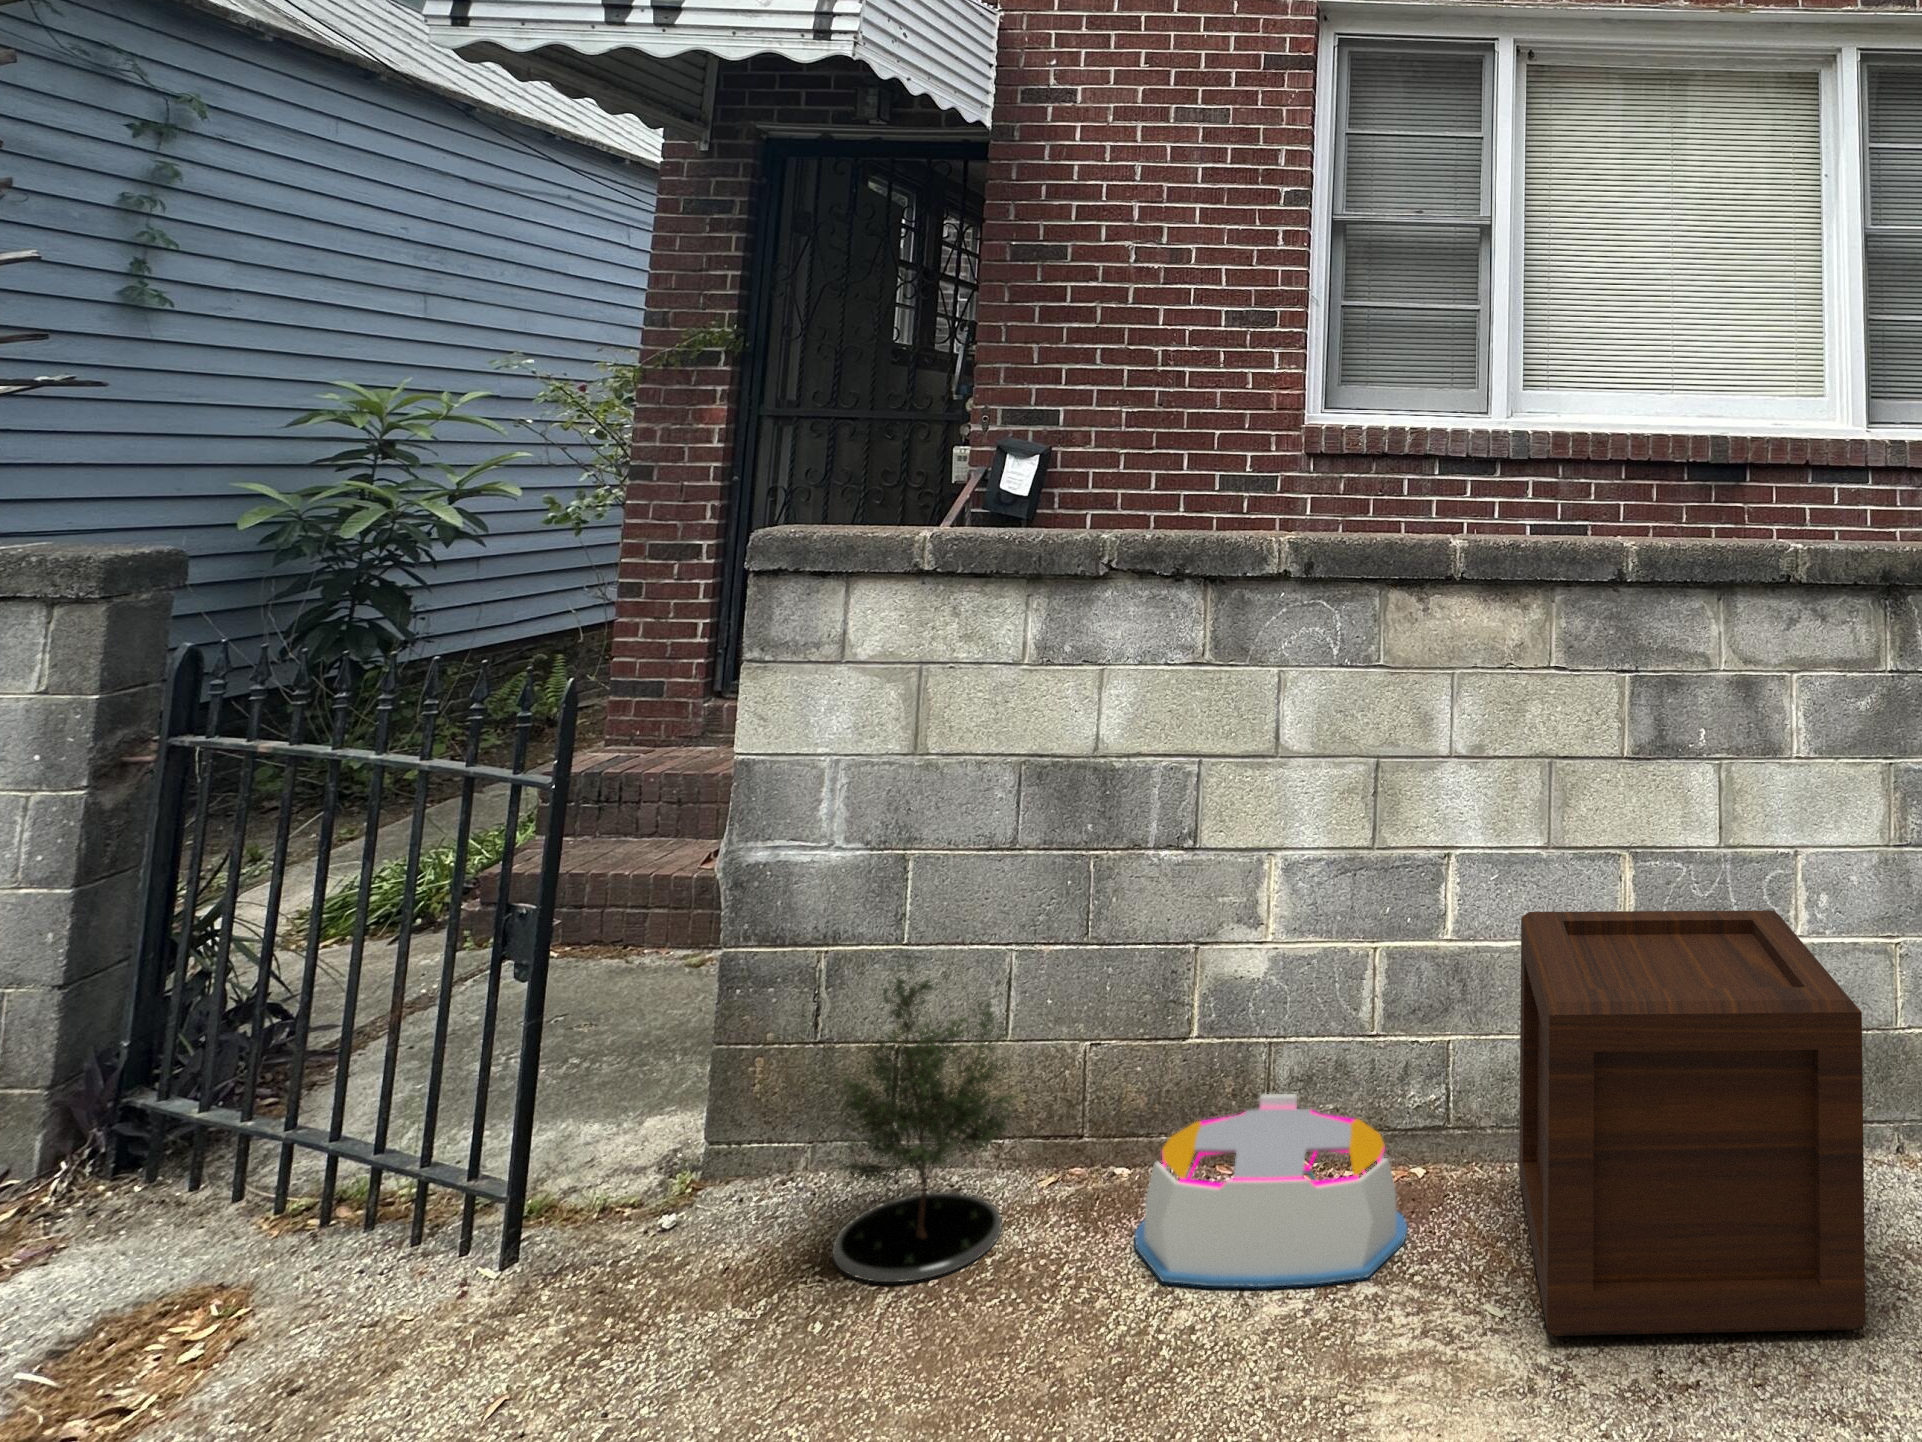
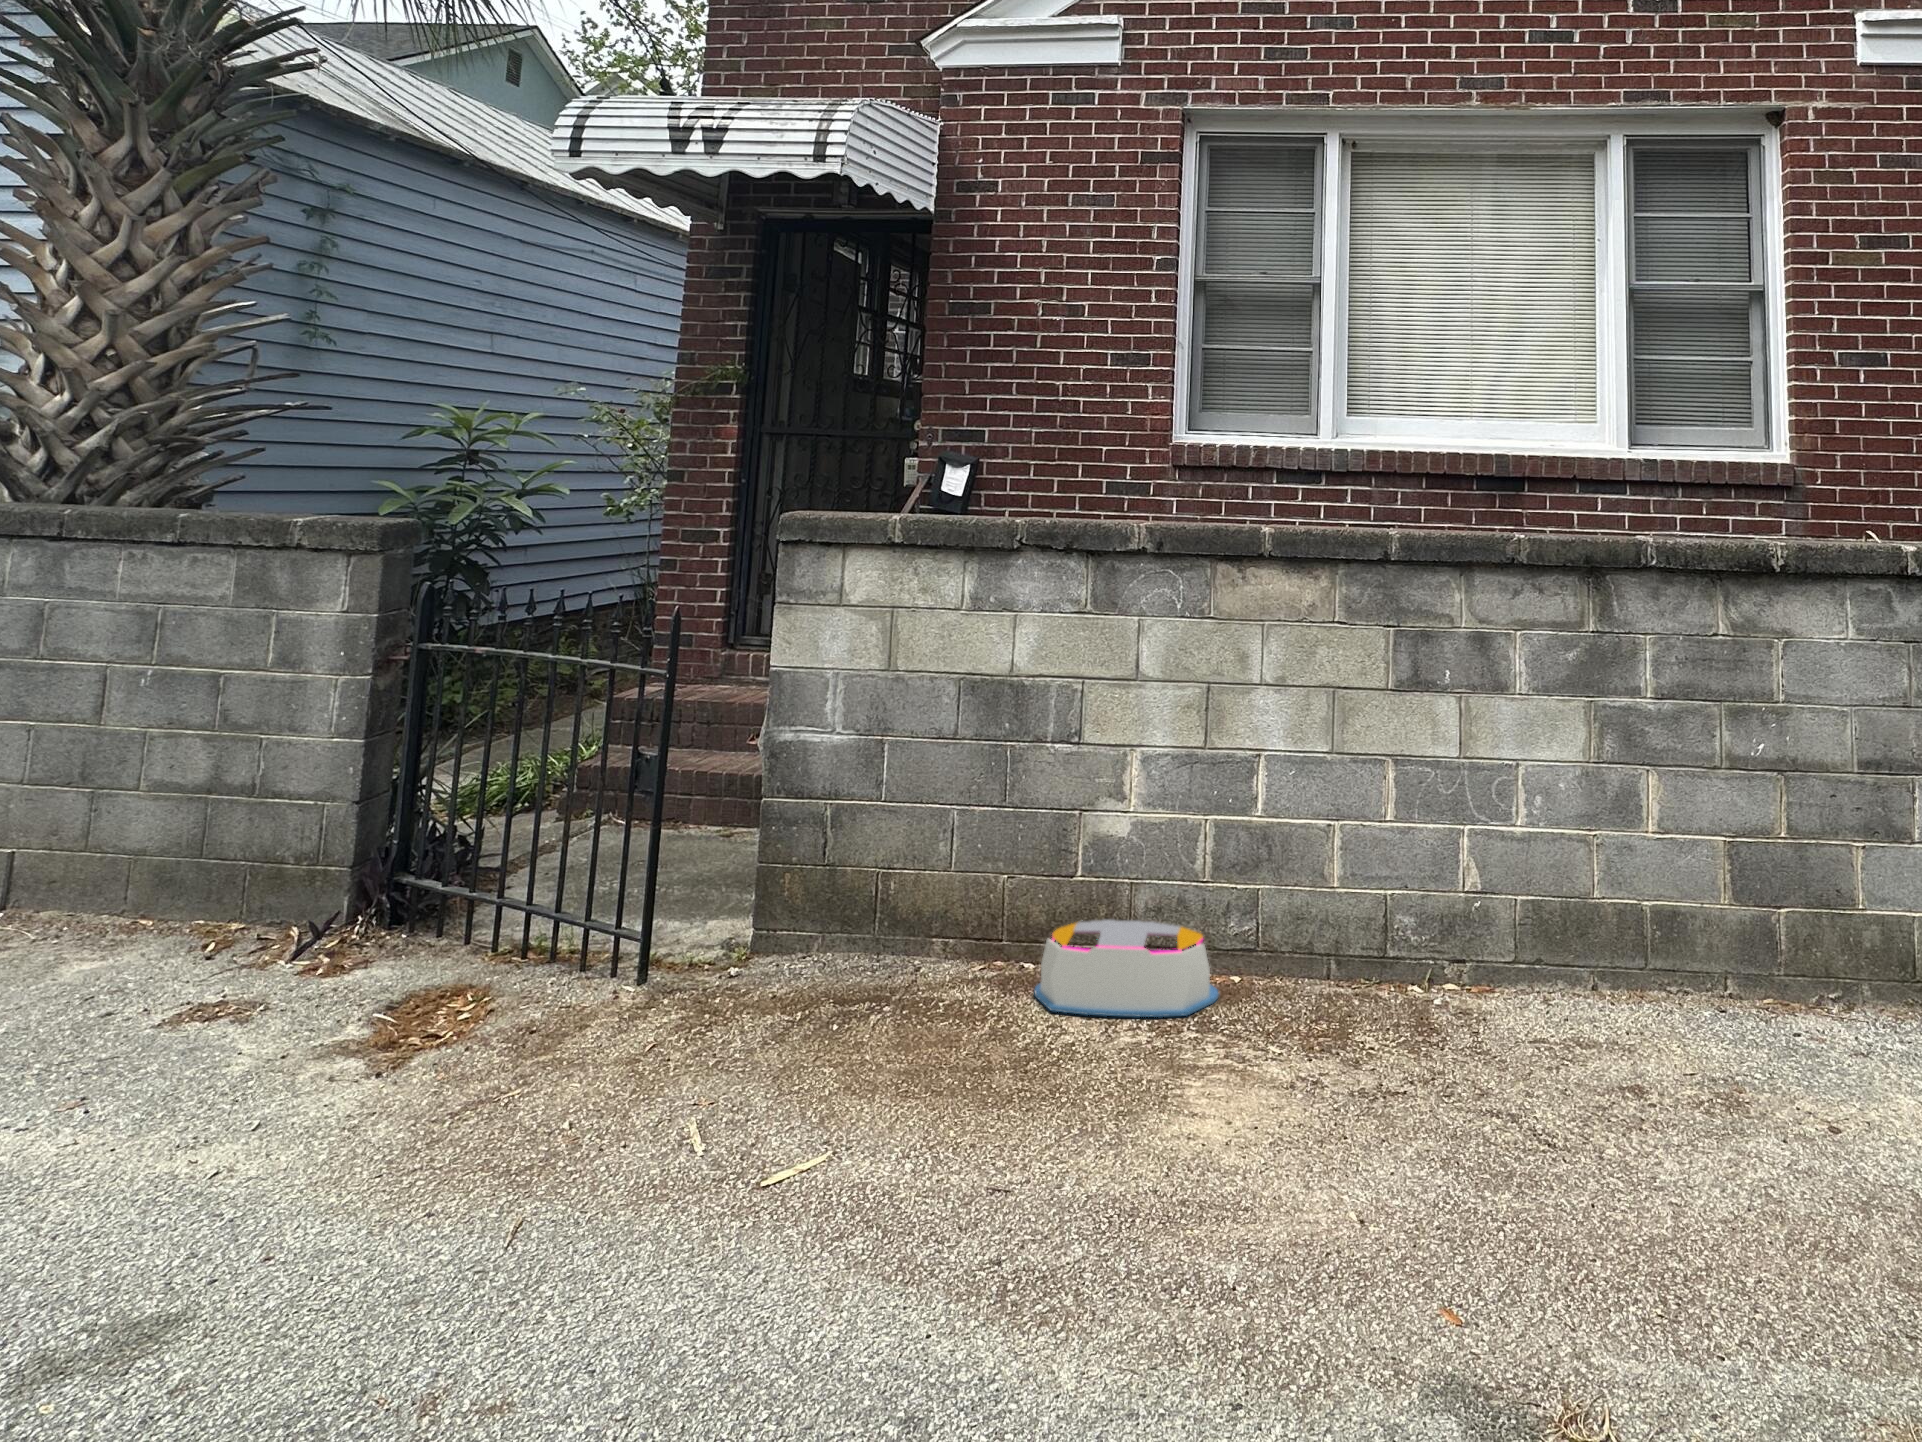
wooden crate: present [1519,910,1866,1336] -> none [1297,787,1513,1053]
potted tree: present [830,948,1016,1282] -> none [835,789,959,1003]

